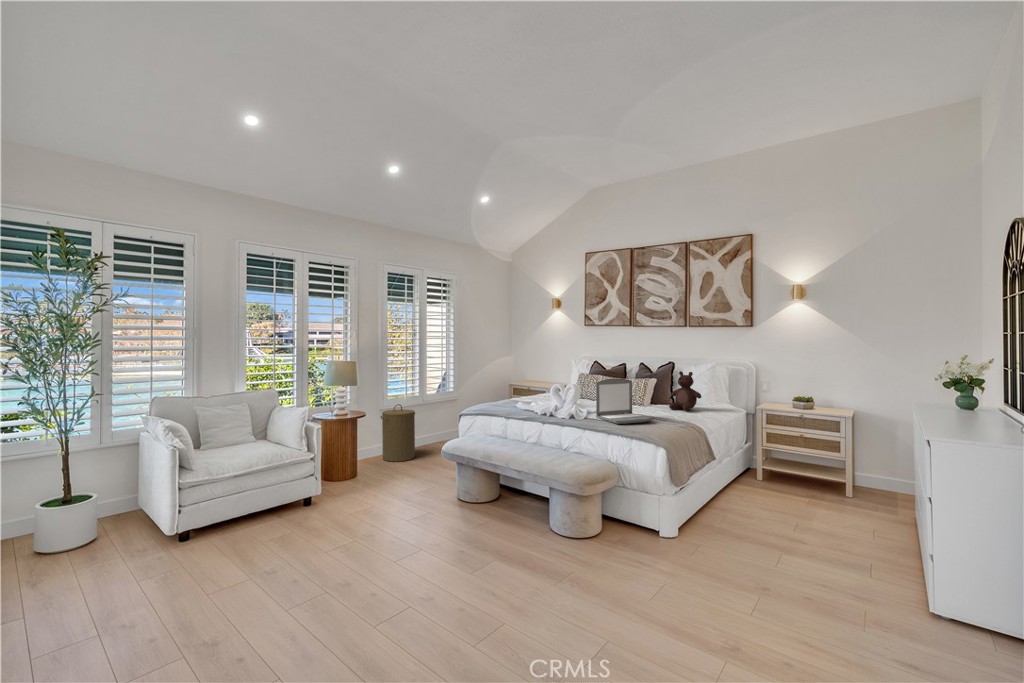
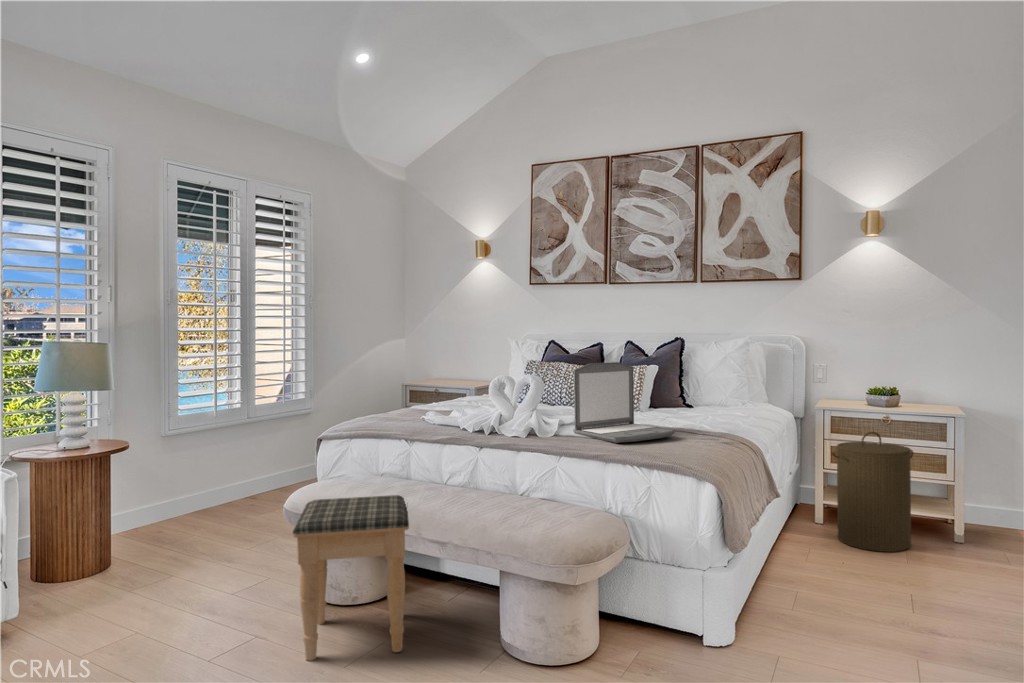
teddy bear: present [669,371,702,411] -> none [687,352,739,418]
laundry hamper: present [381,404,415,462] -> present [832,432,913,552]
footstool: none [447,447,504,526] -> present [293,495,409,660]

